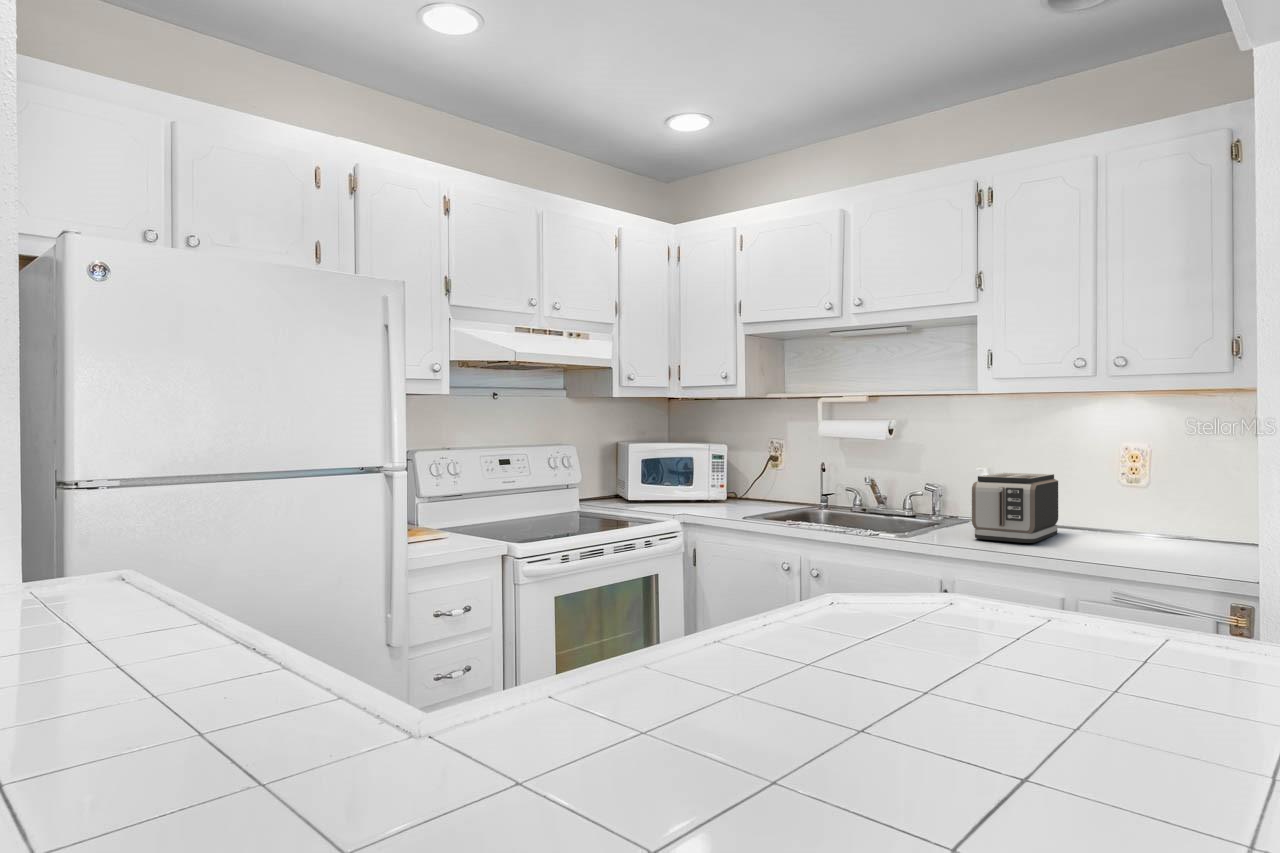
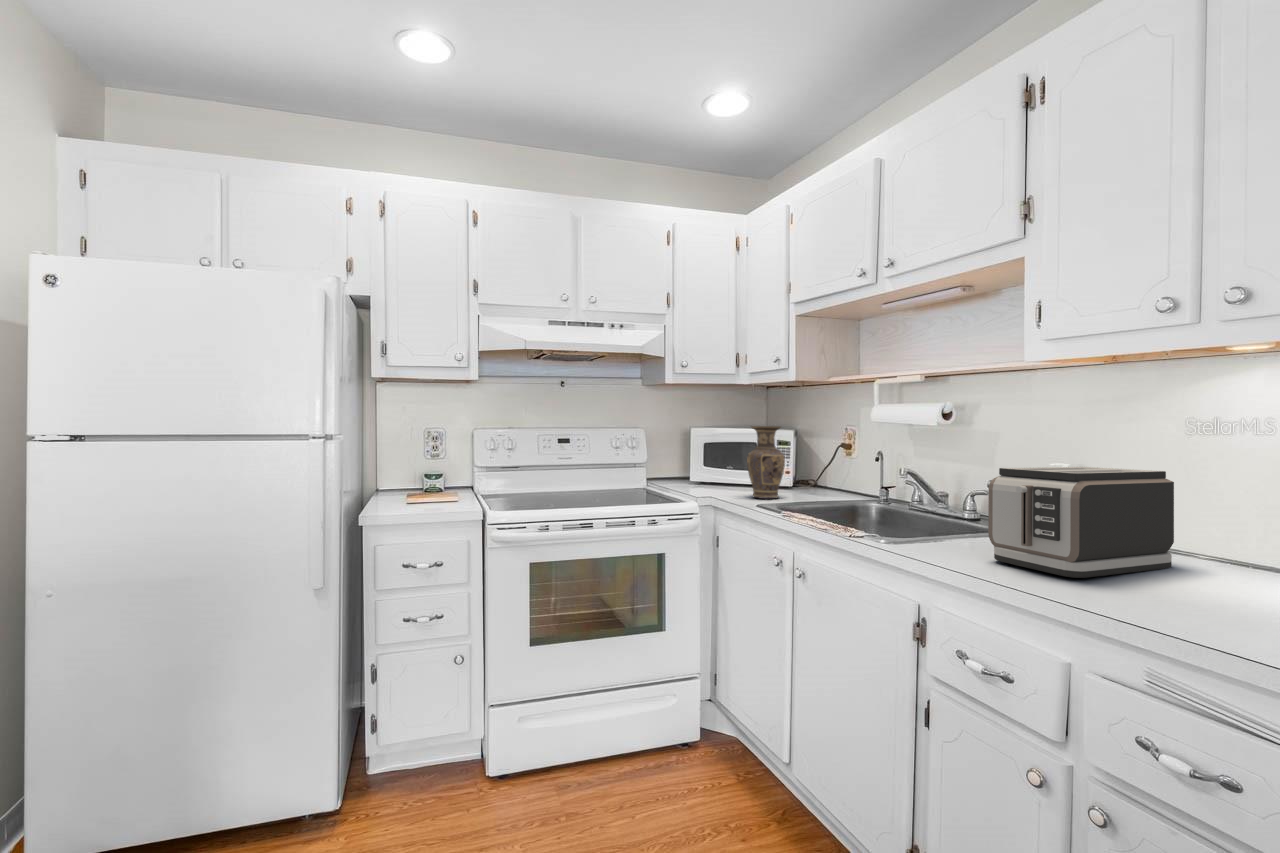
vase: none [695,441,731,512] -> present [747,426,785,499]

